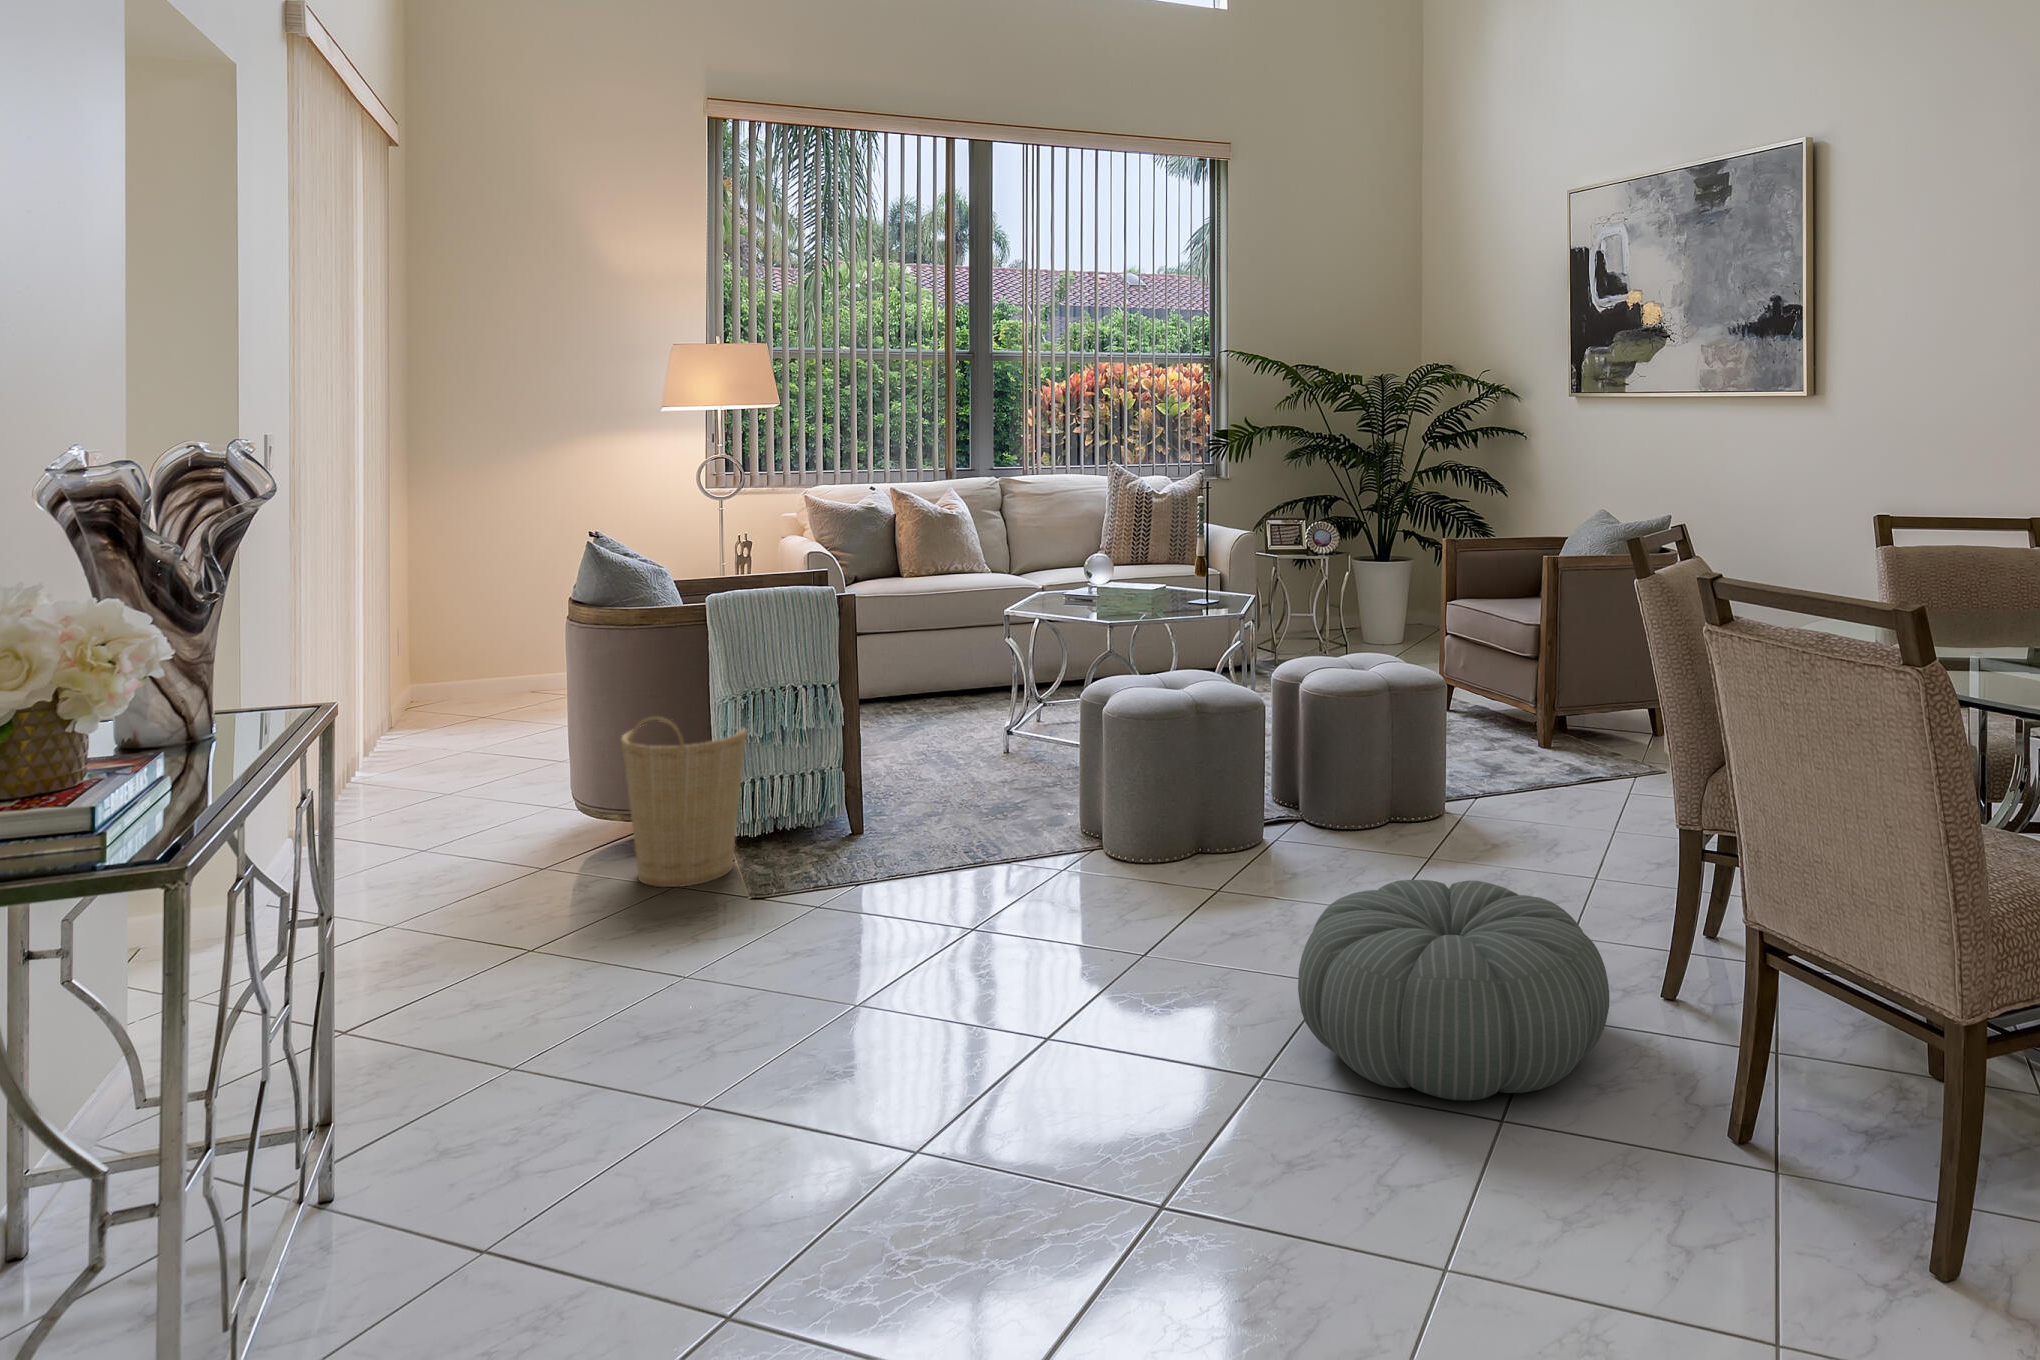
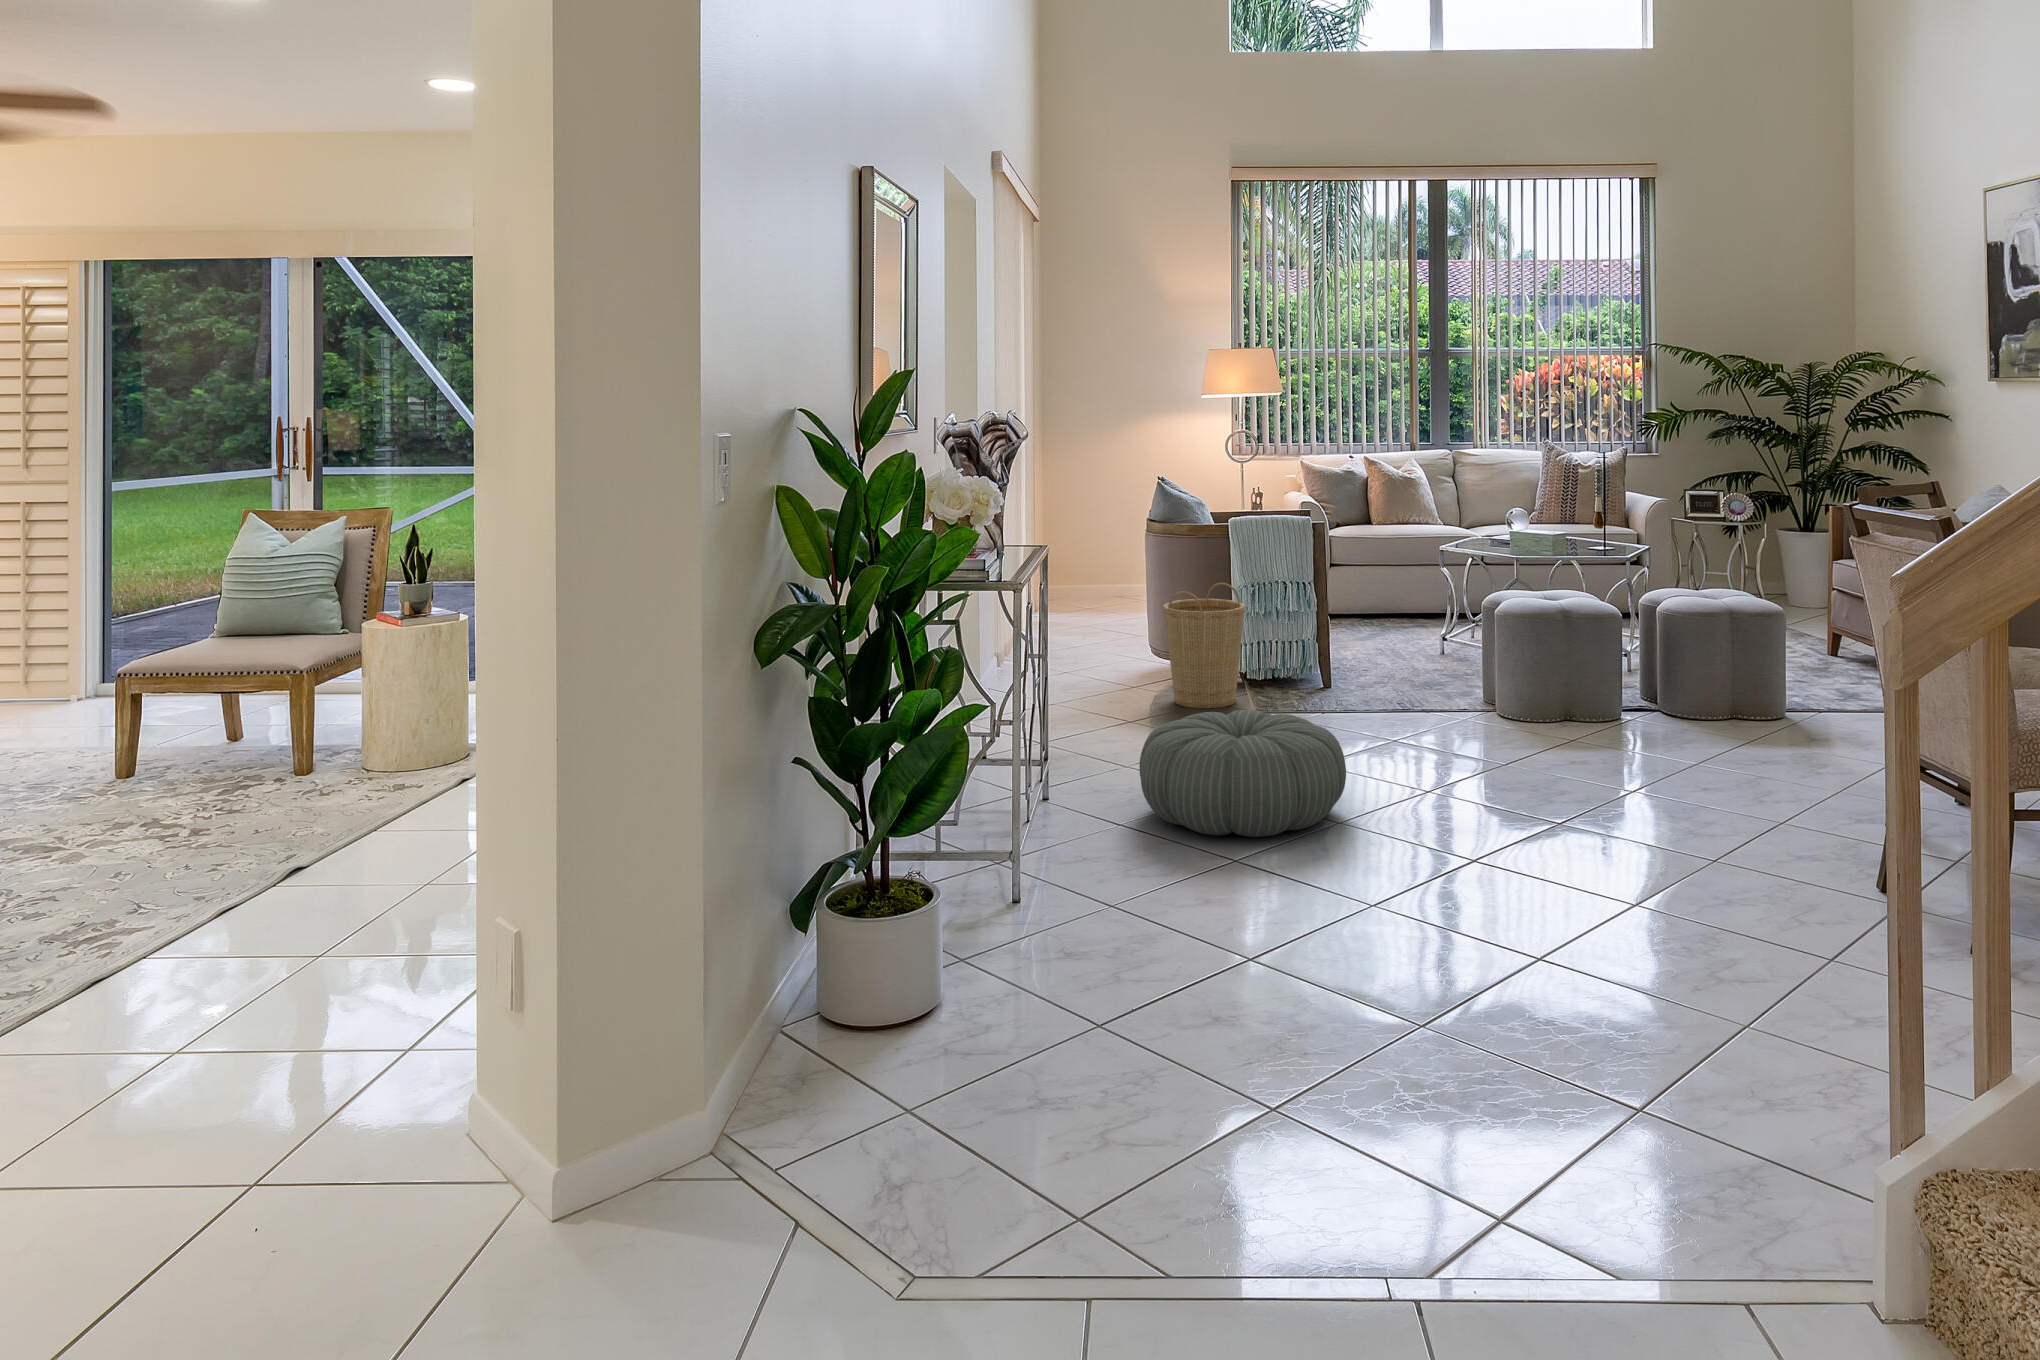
pouf: present [1298,880,1610,1100] -> present [1140,710,1346,837]

